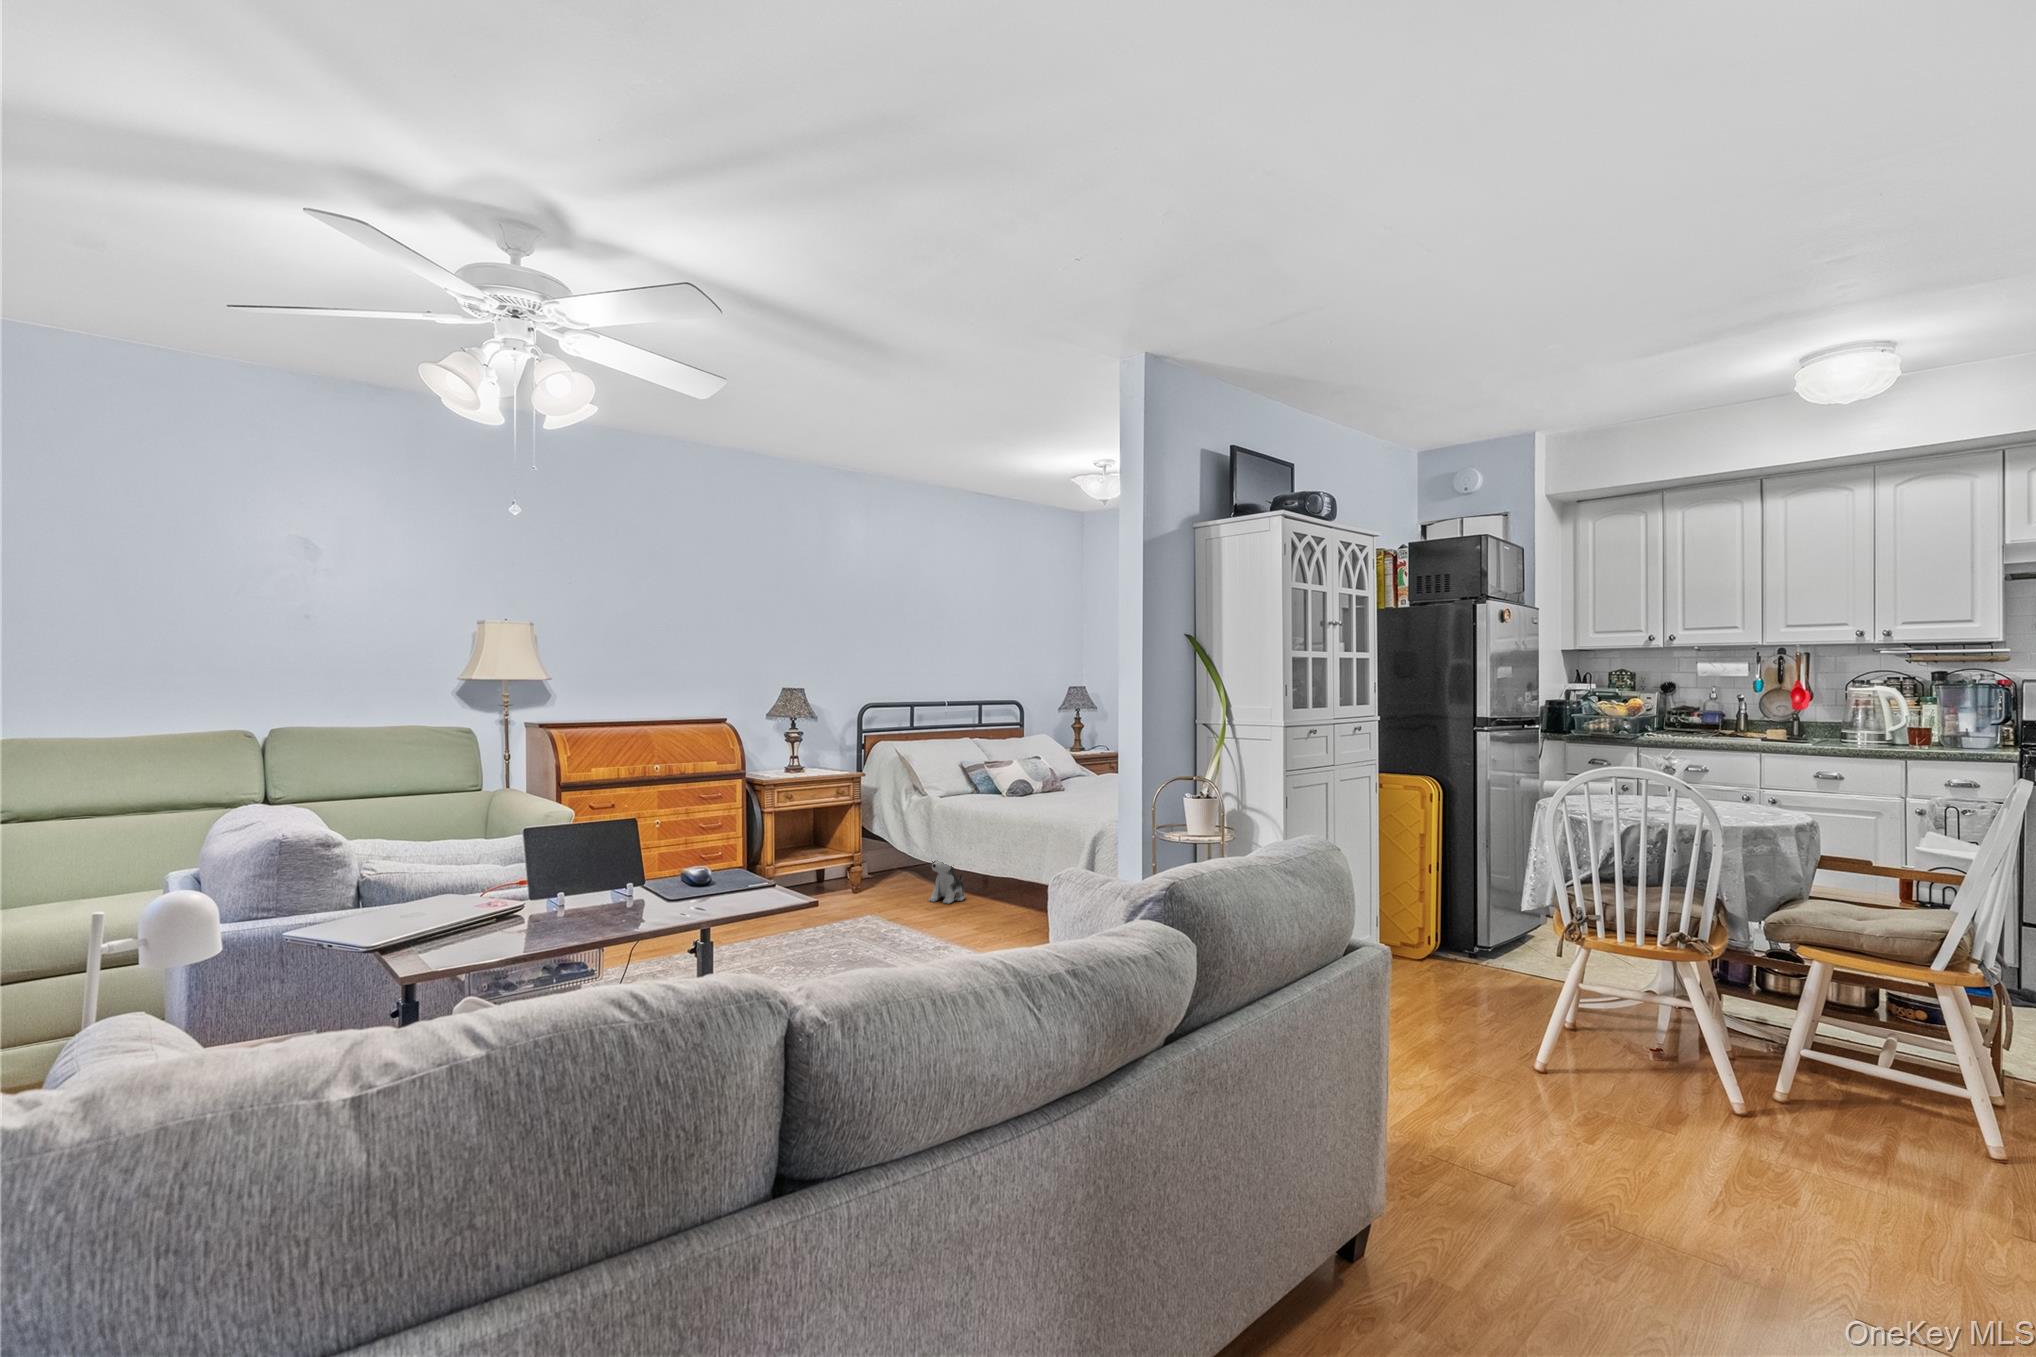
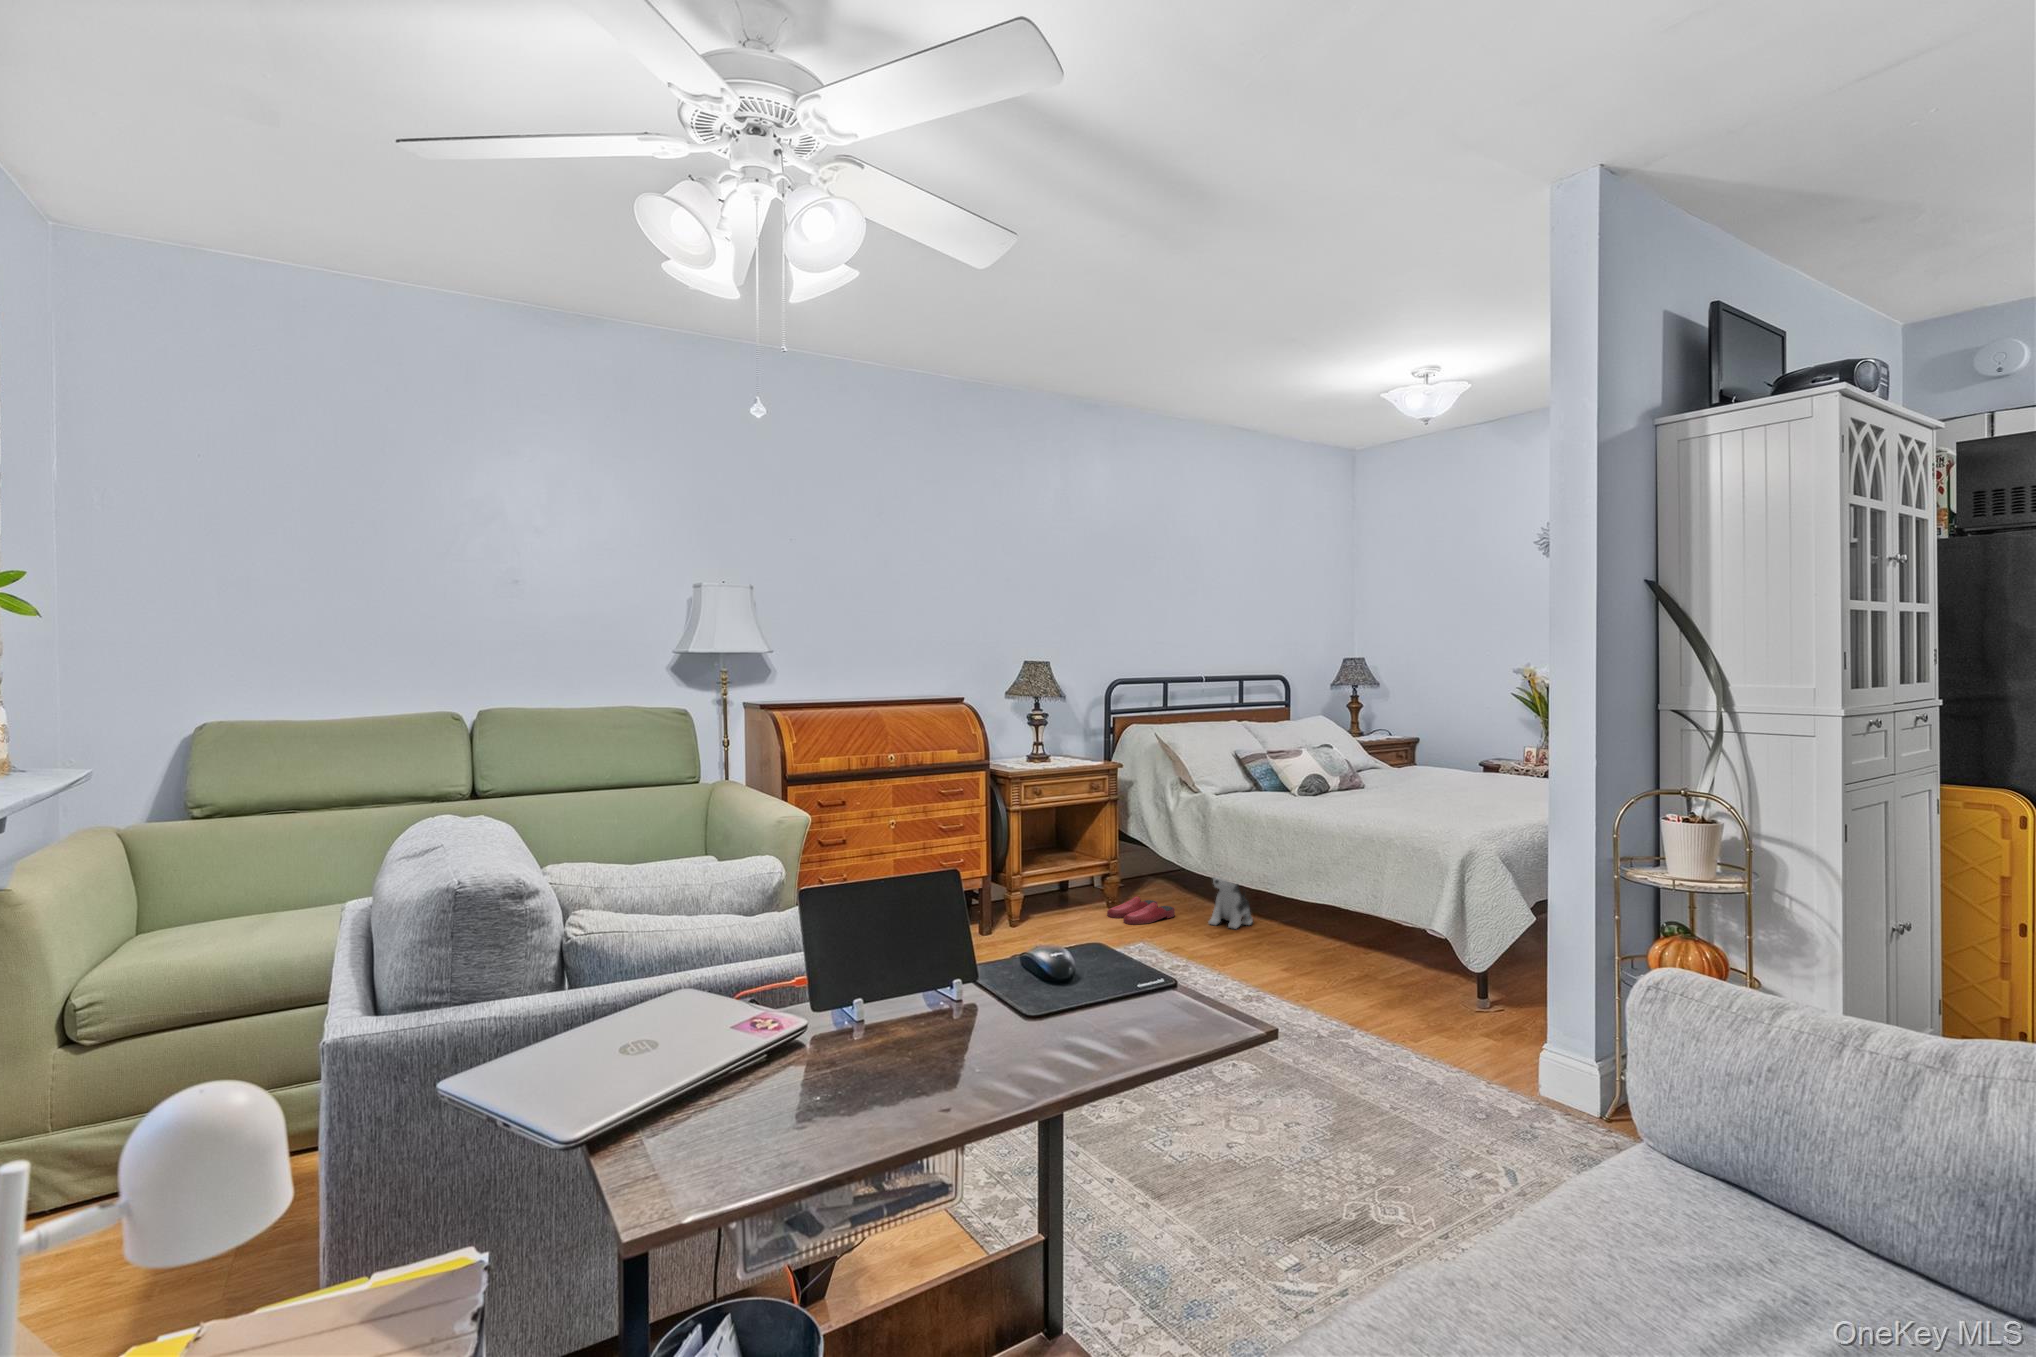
slippers: none [848,882,904,903] -> present [1107,896,1175,925]

